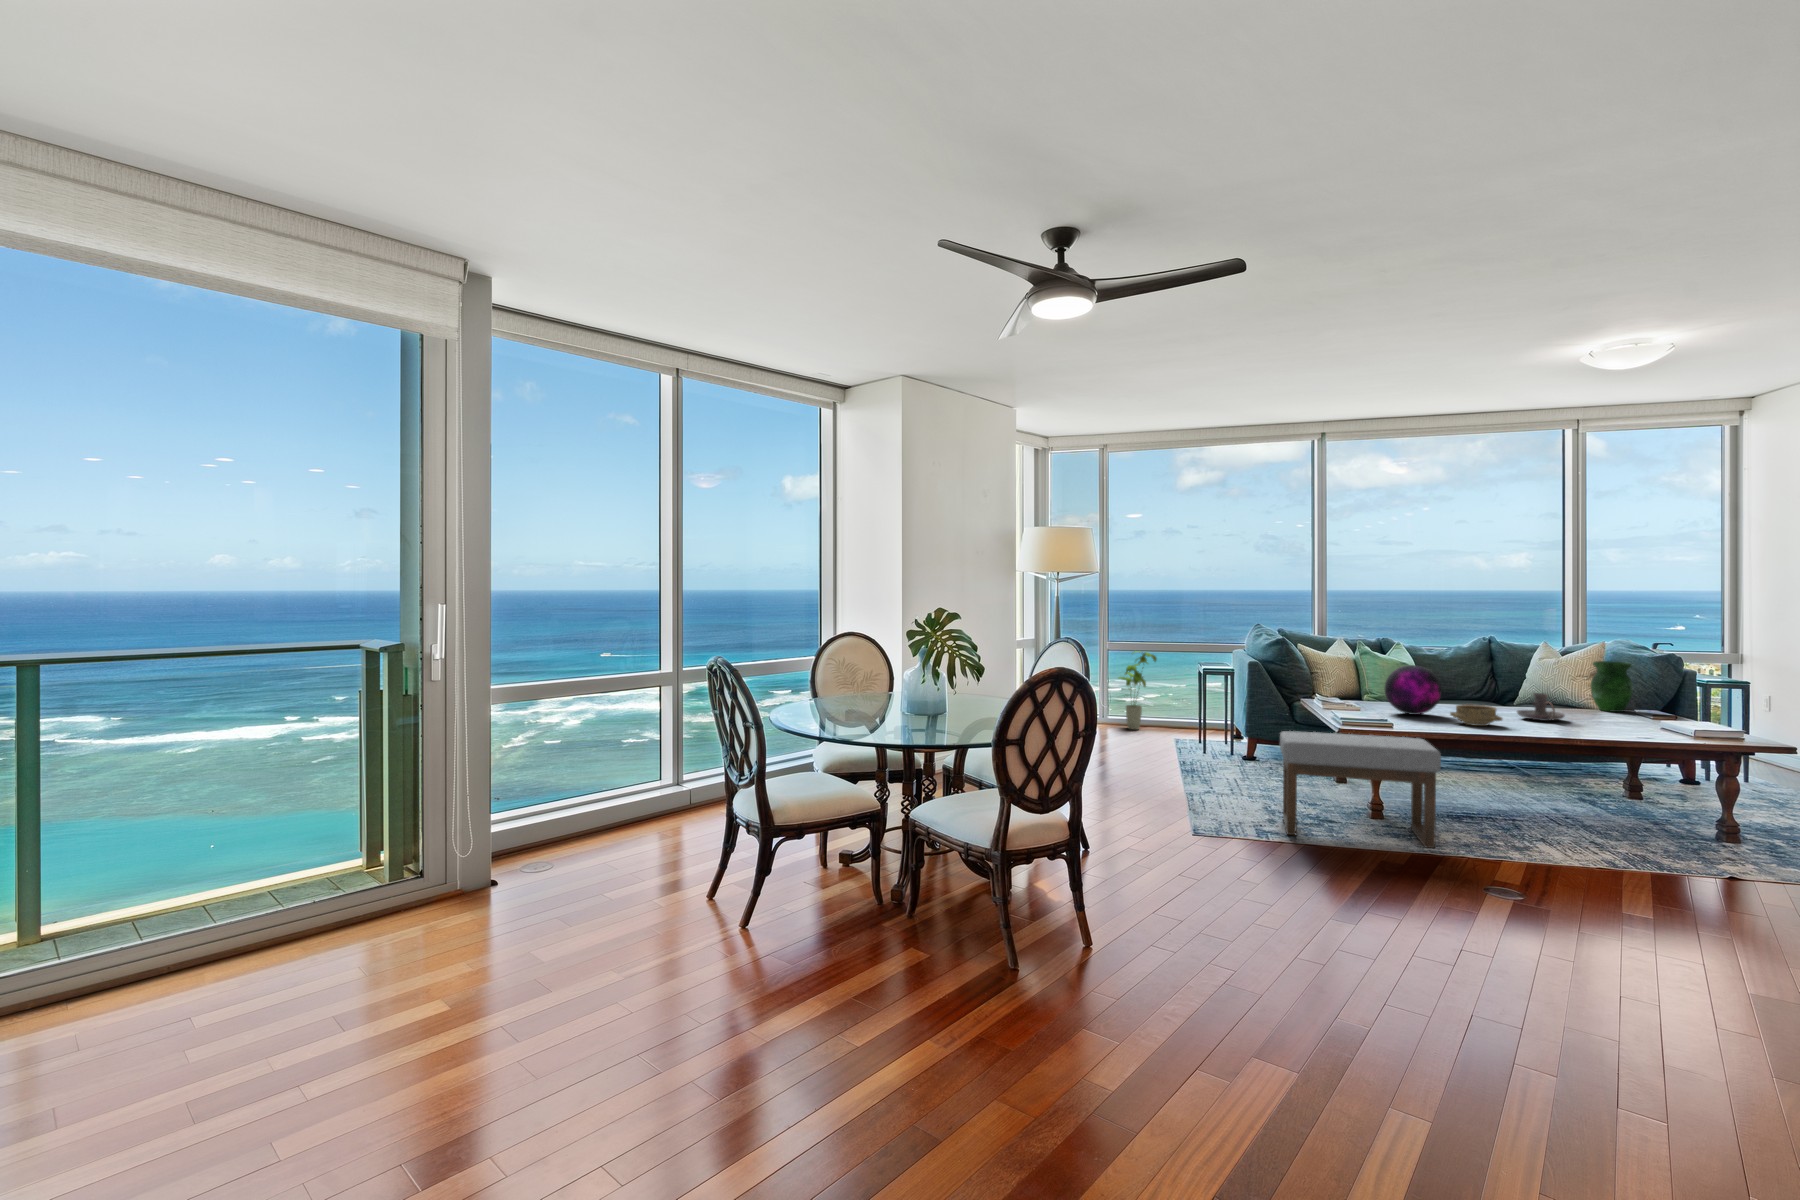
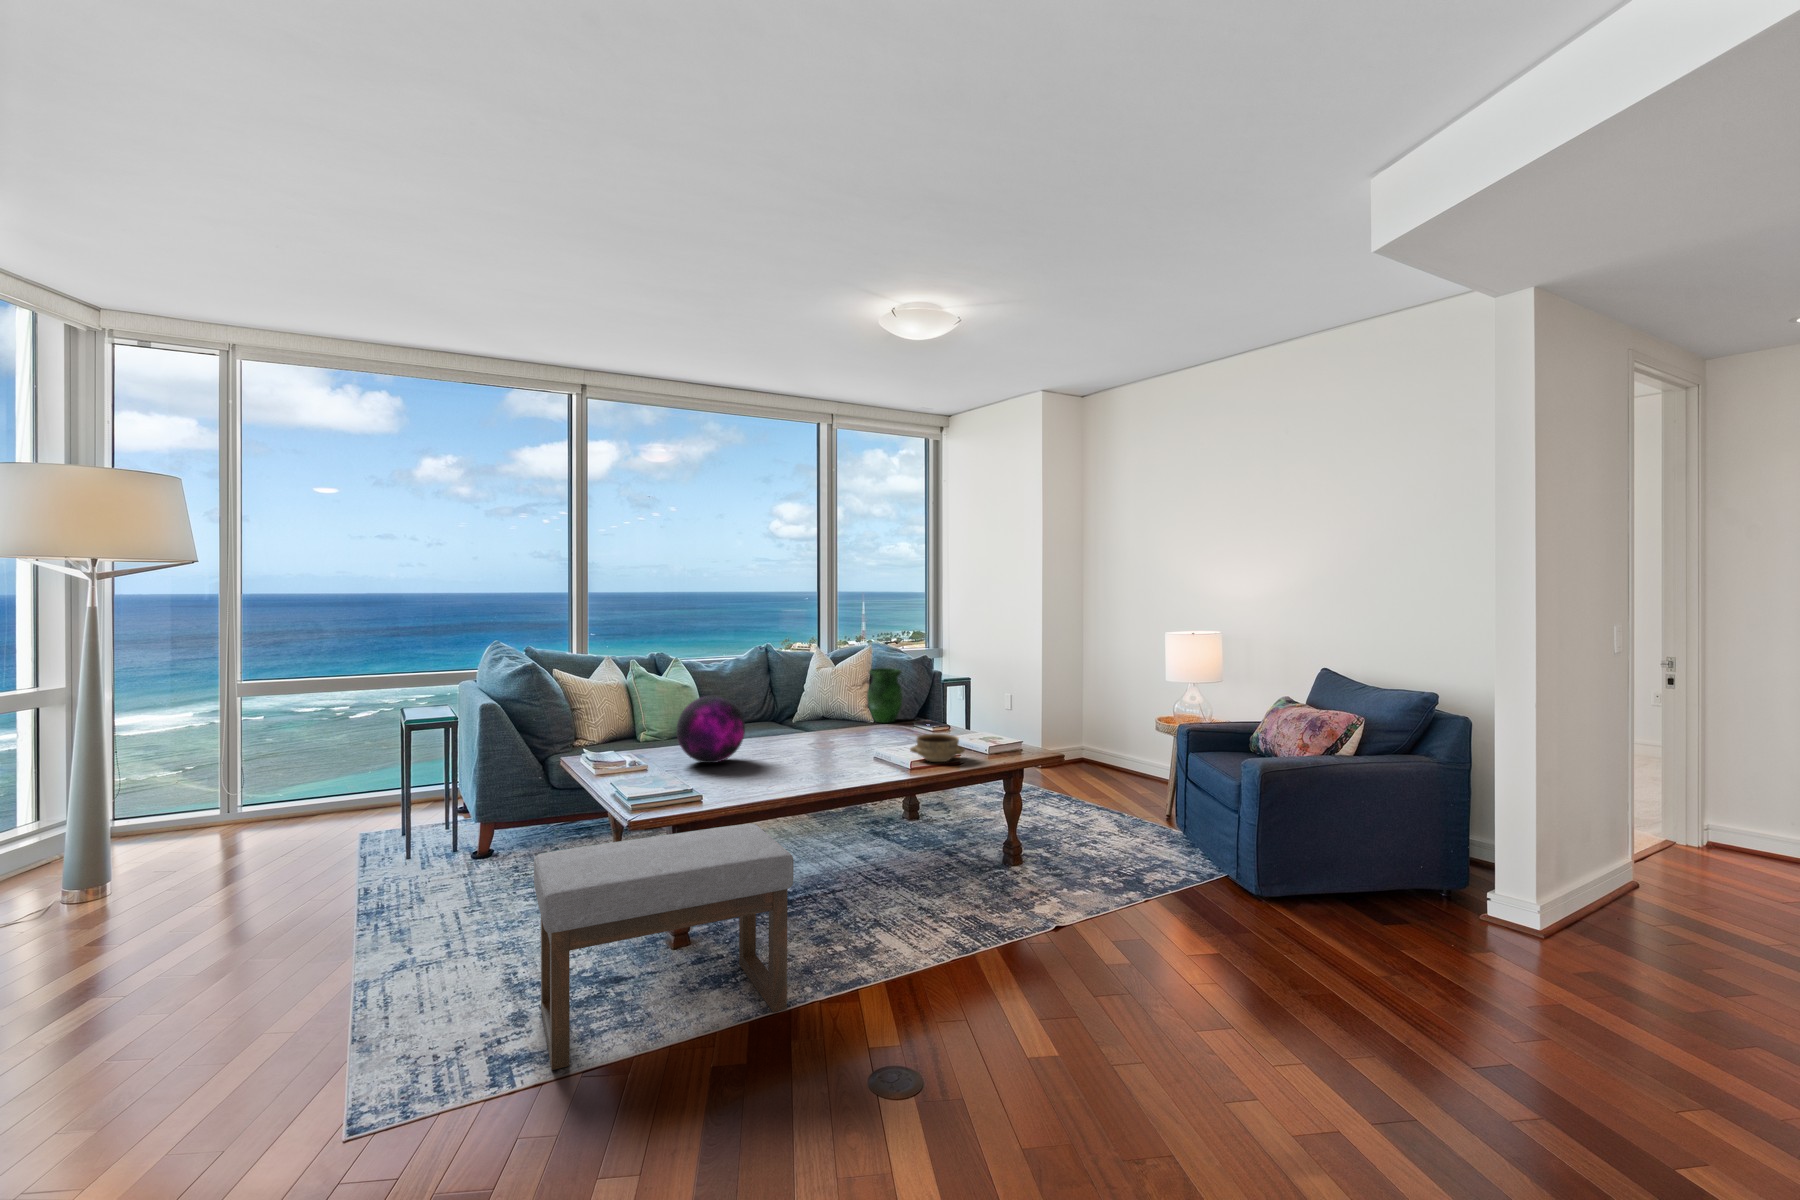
house plant: present [1119,652,1157,730] -> none [256,692,331,822]
candle holder: present [1517,693,1564,721] -> none [820,716,867,750]
ceramic bowl: present [1450,704,1502,726] -> present [910,734,965,762]

